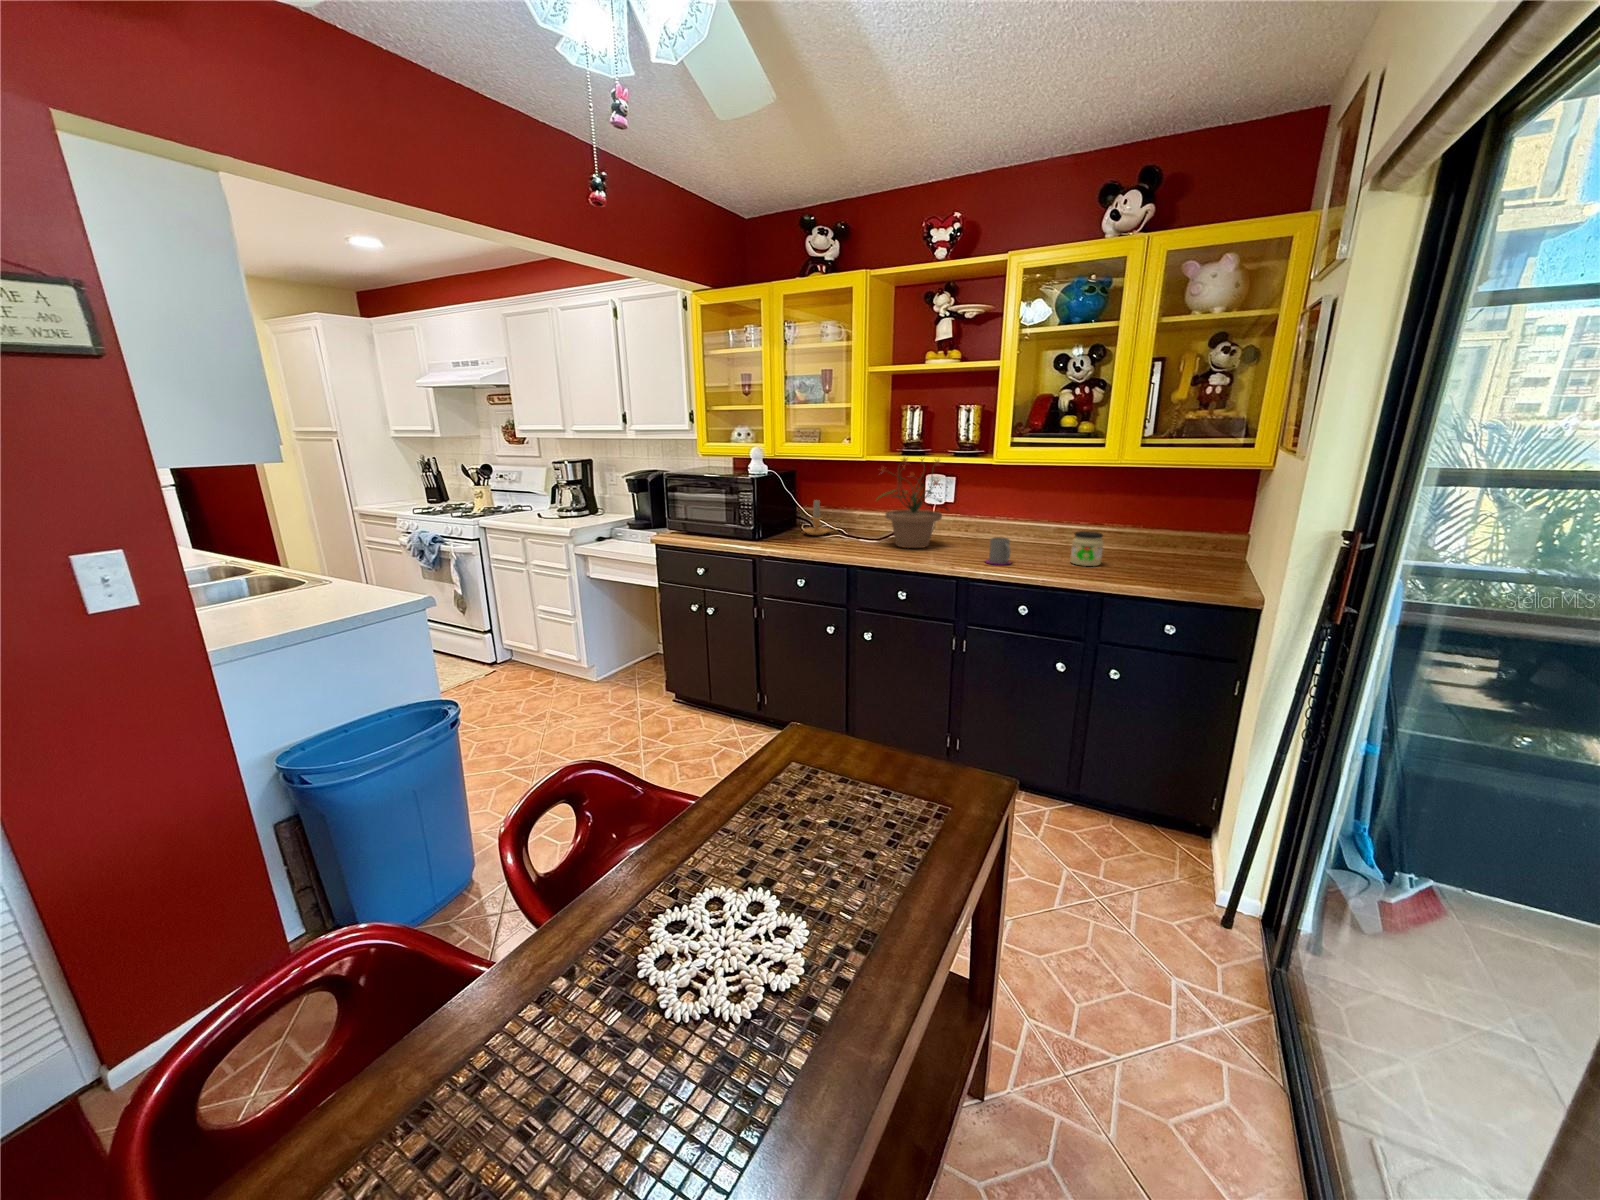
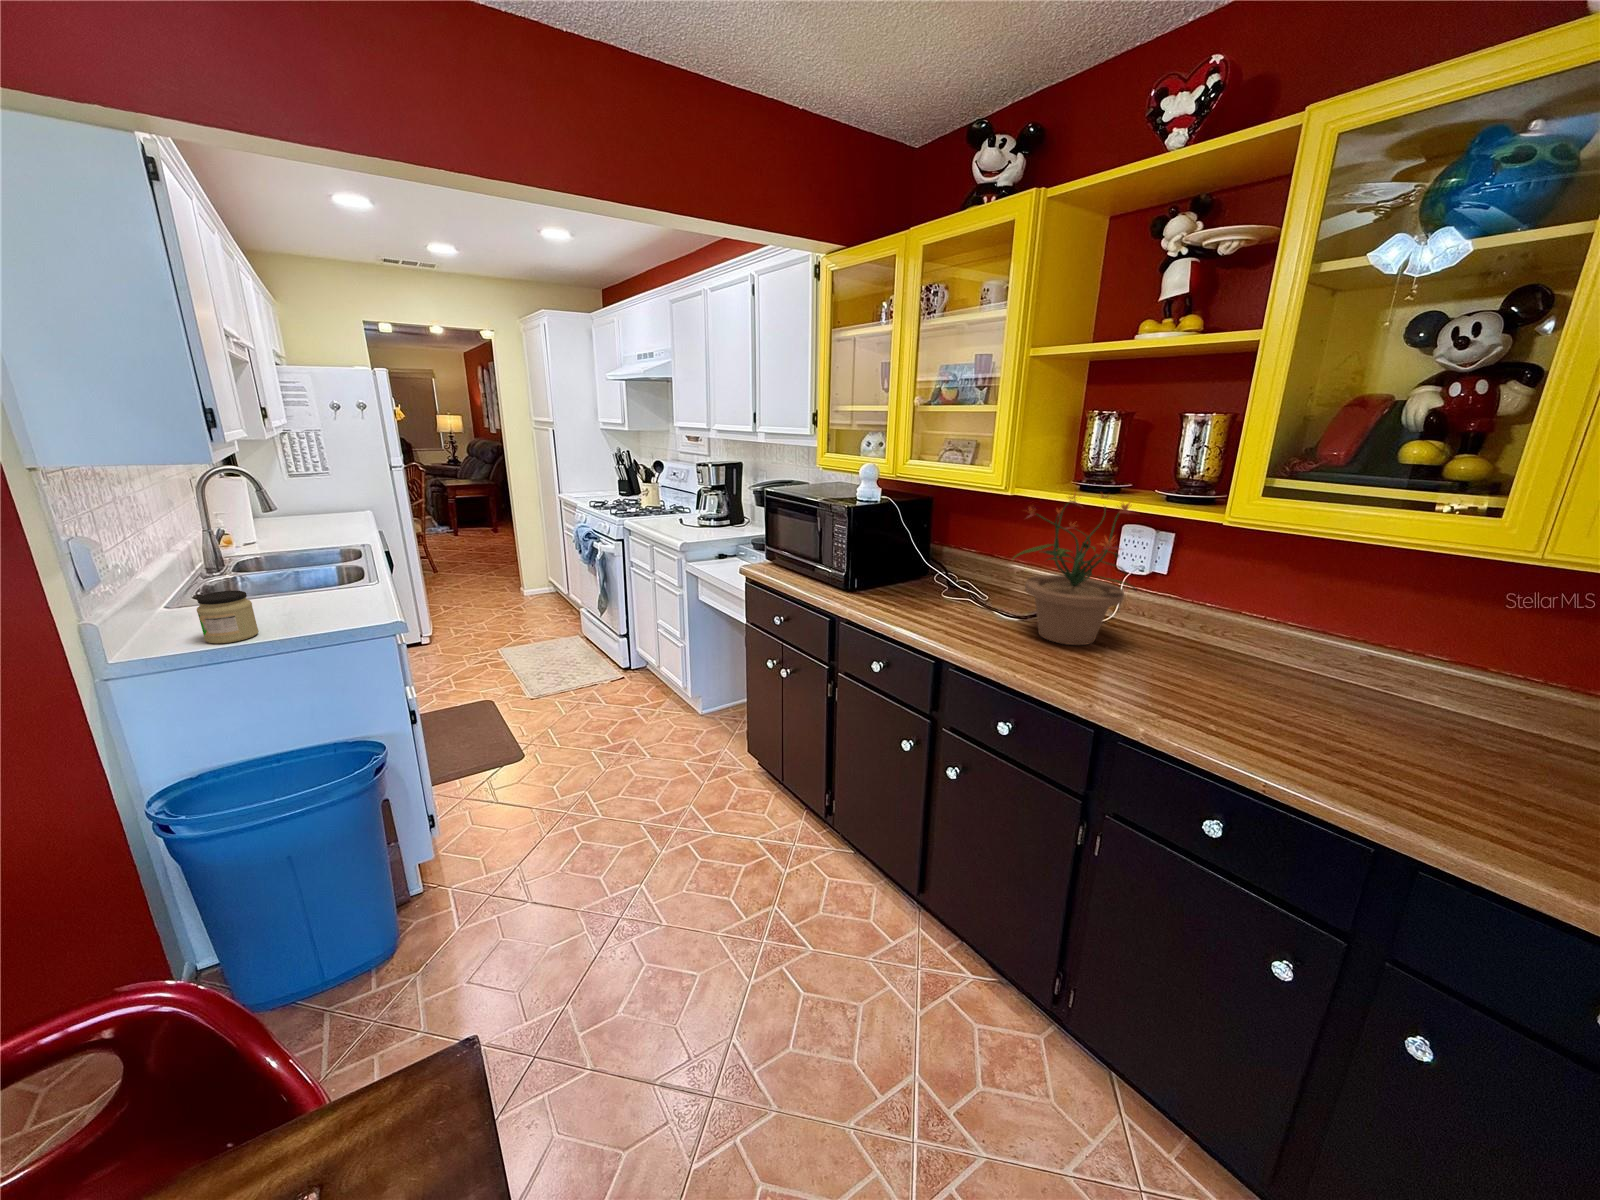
candle: present [804,500,831,535] -> none [921,541,966,593]
jar: present [1070,531,1103,566] -> present [197,590,259,644]
mug: present [985,537,1011,565] -> none [1172,661,1230,719]

